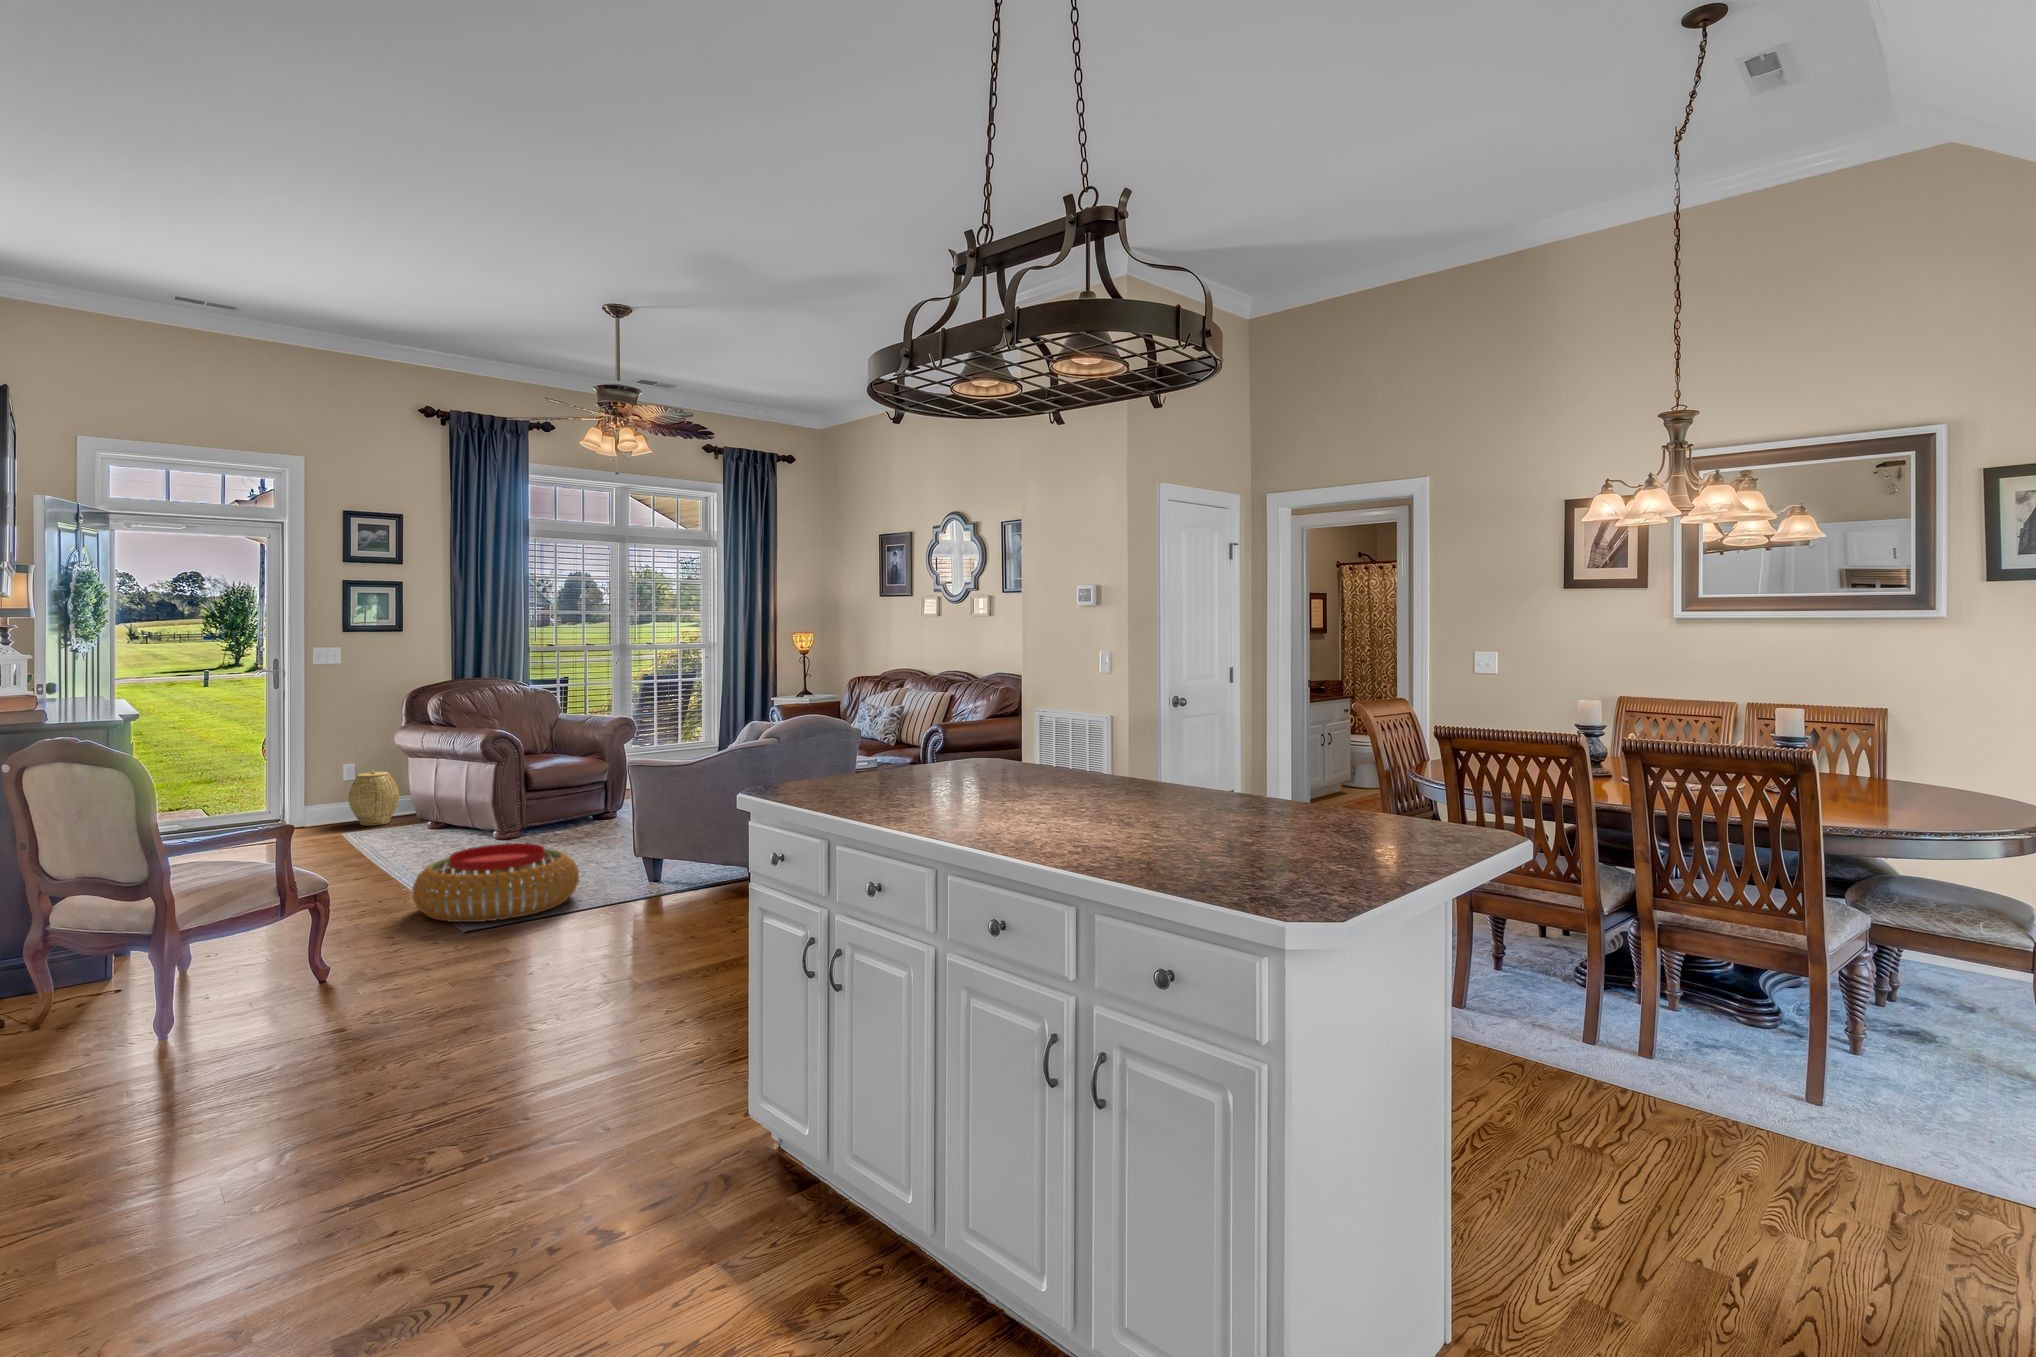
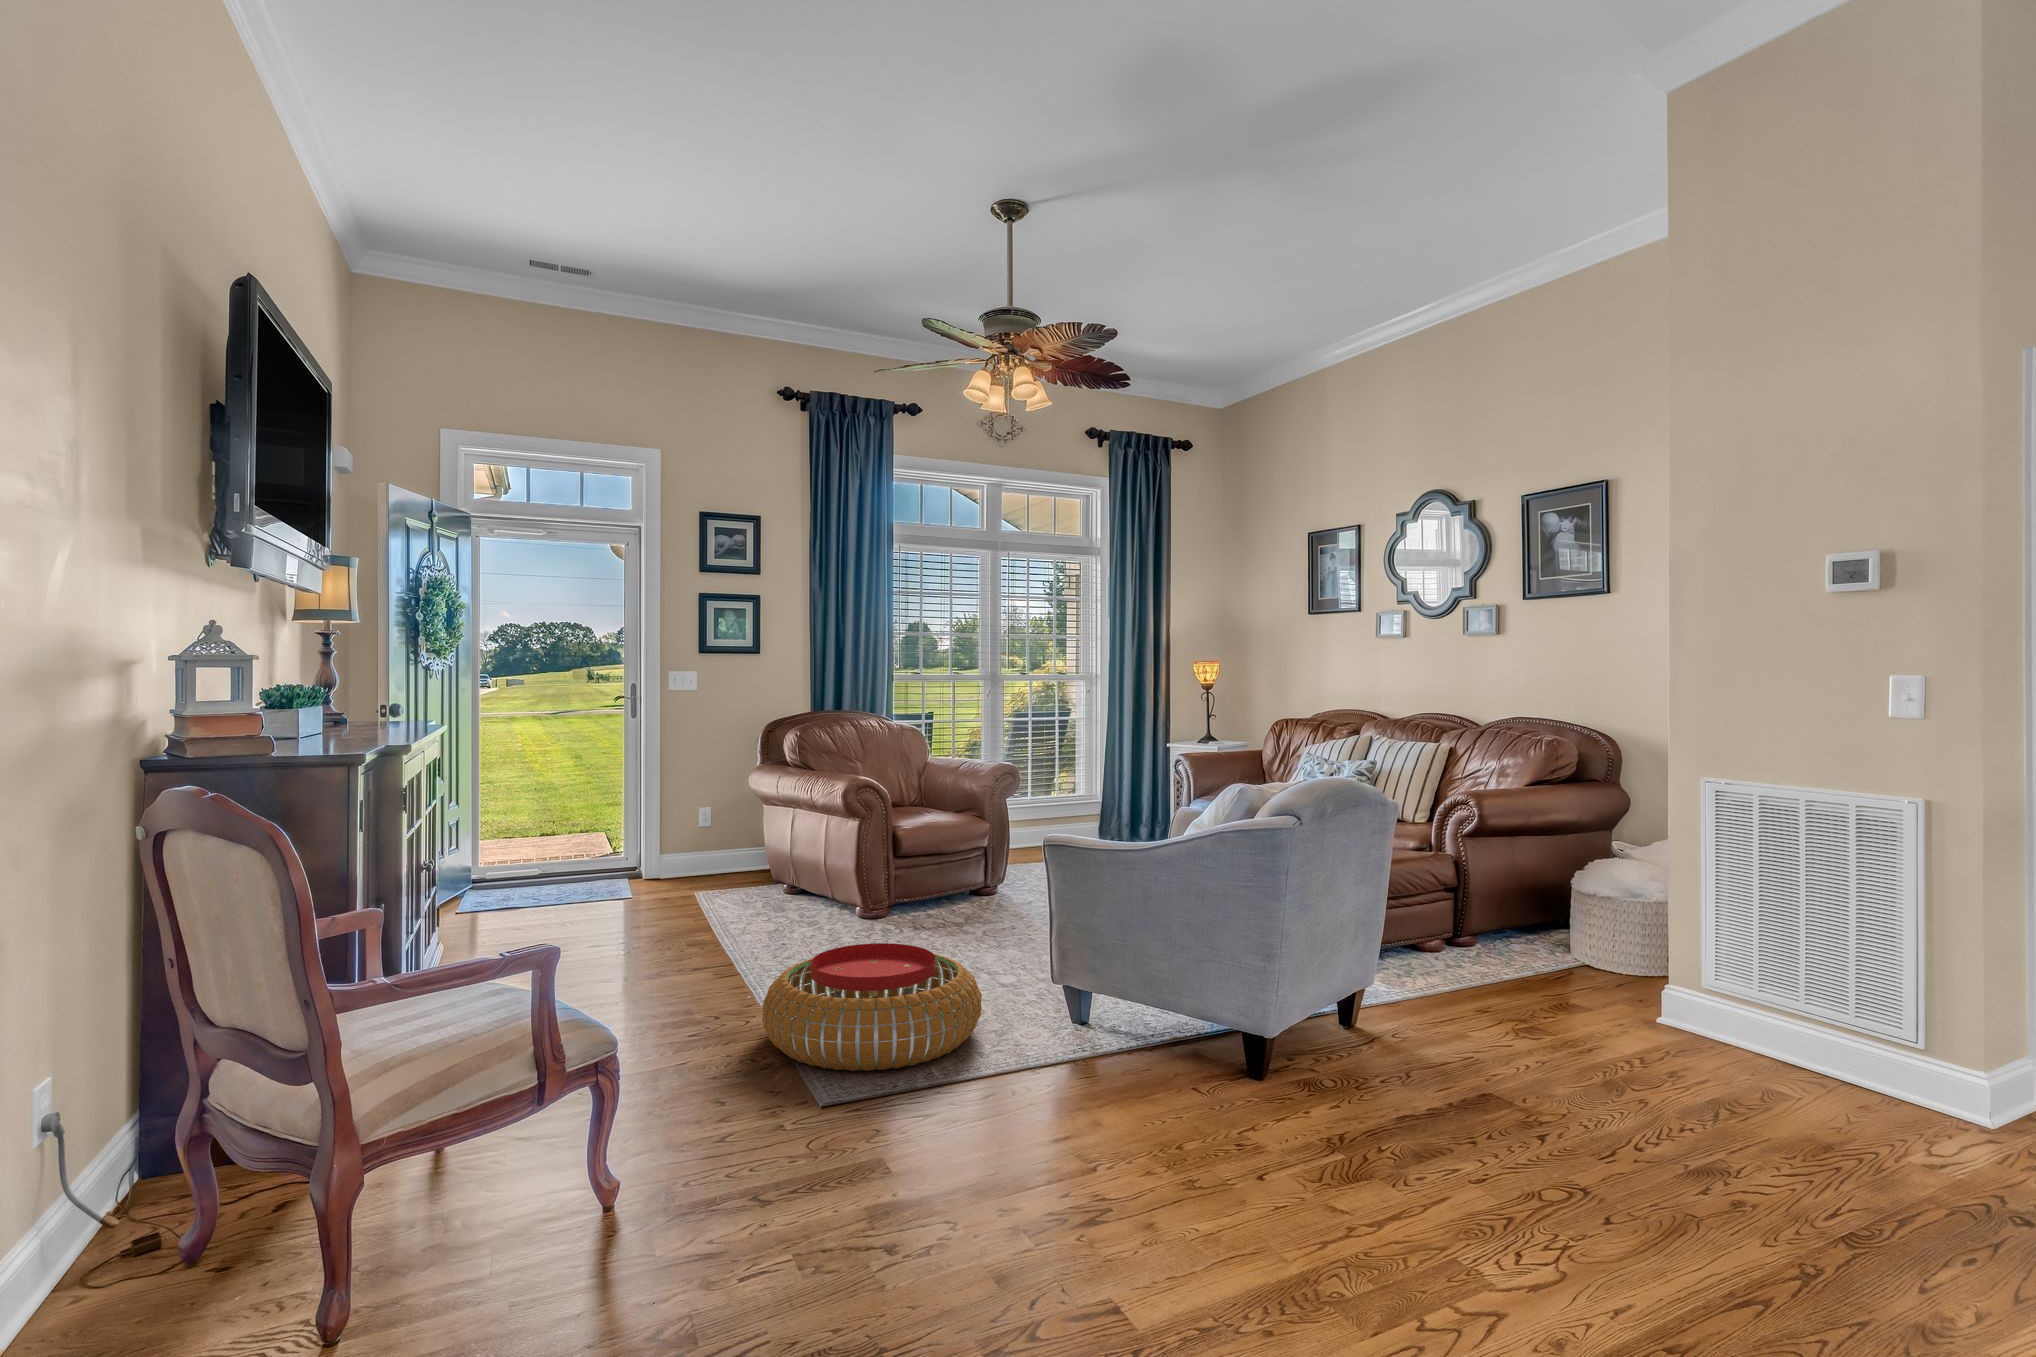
woven basket: present [348,771,399,826] -> none [696,820,749,886]

